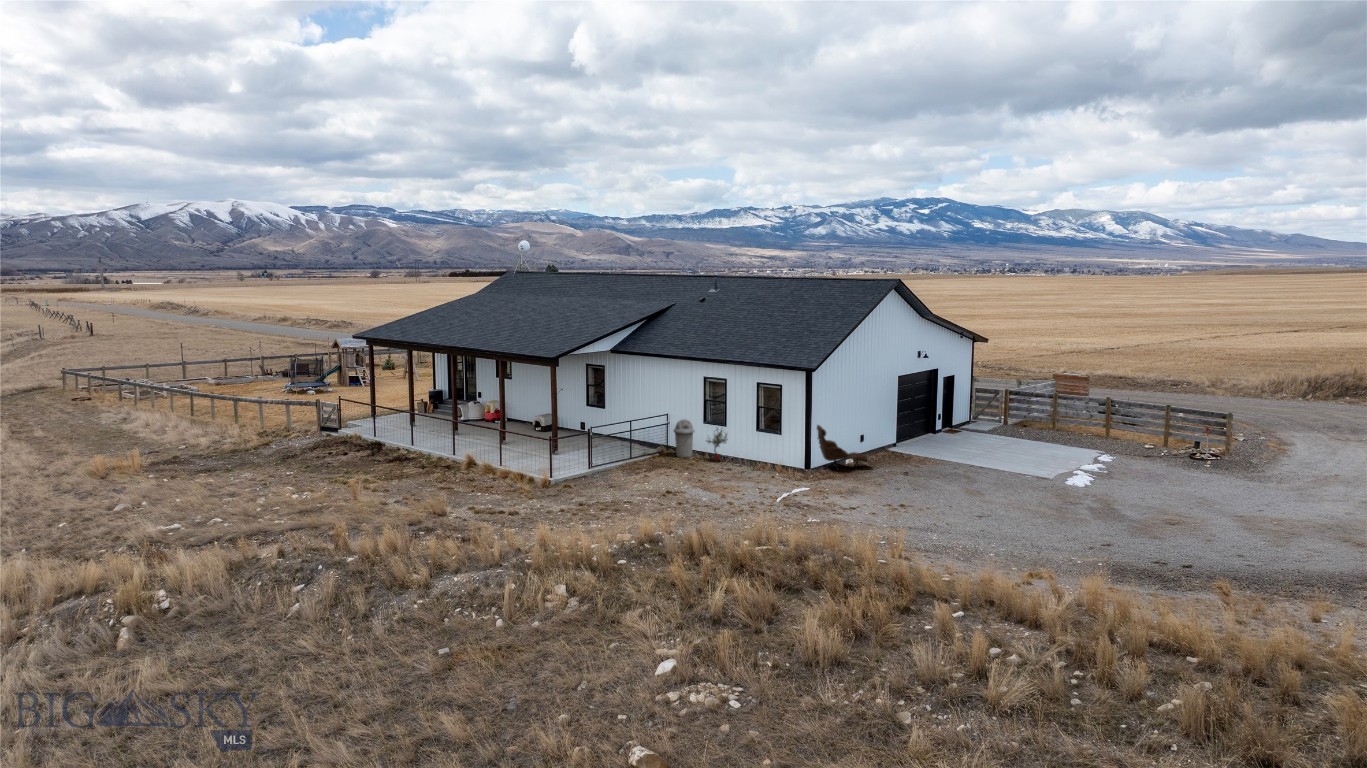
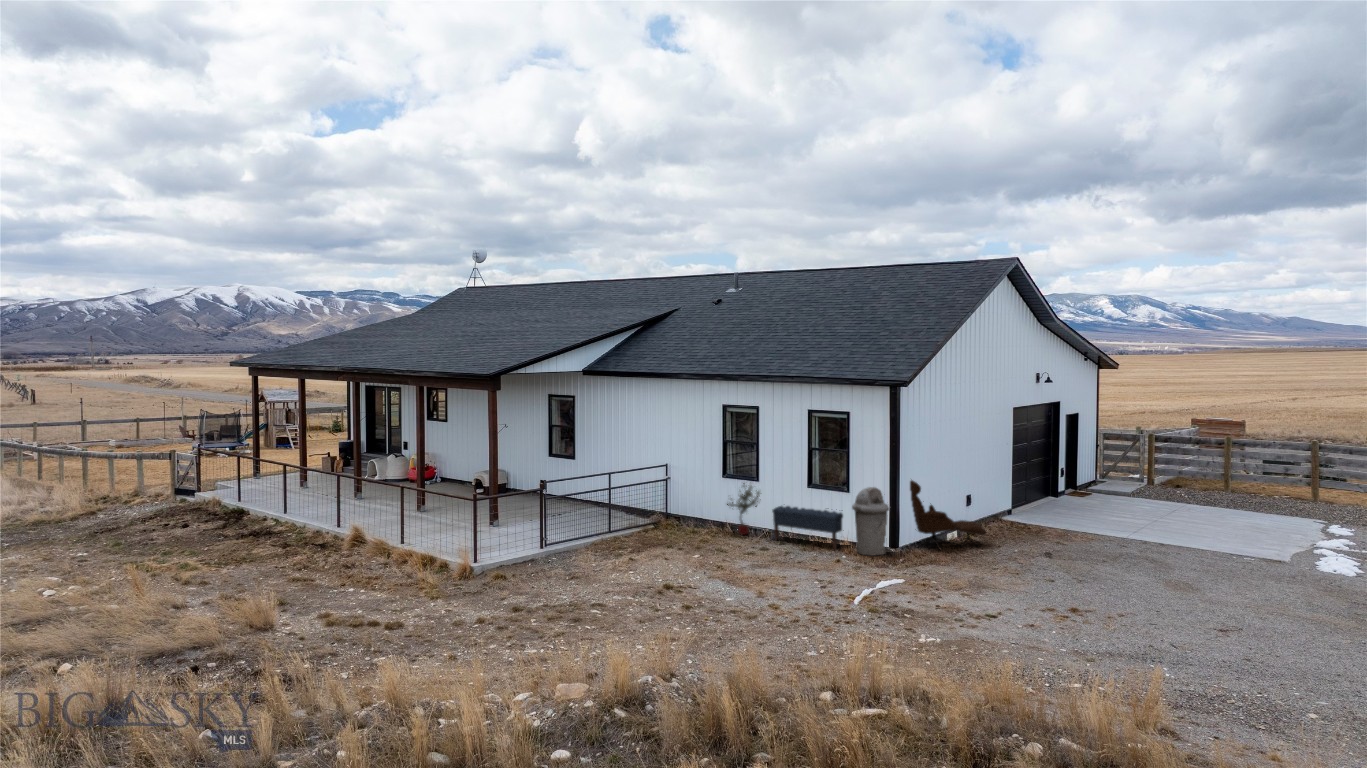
trash can: present [674,419,695,457] -> present [852,487,889,556]
bench: none [735,442,783,471] -> present [773,506,843,549]

